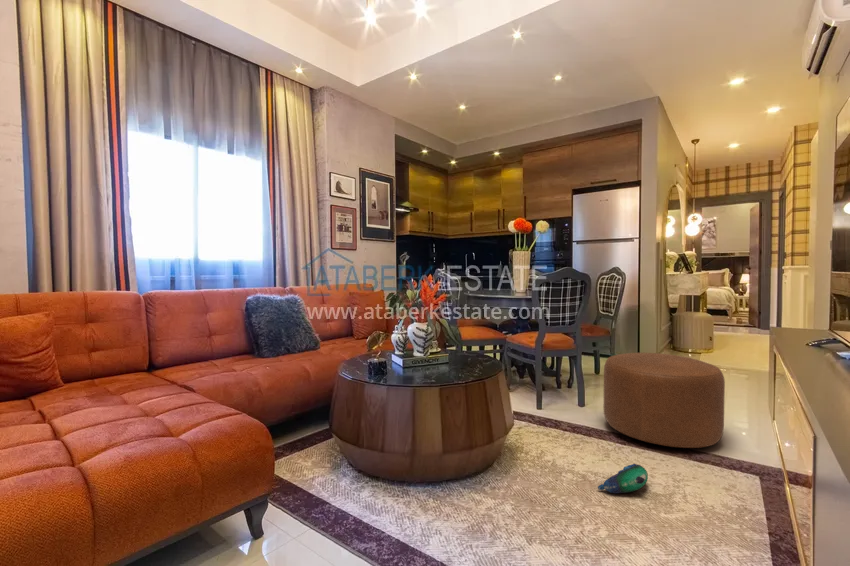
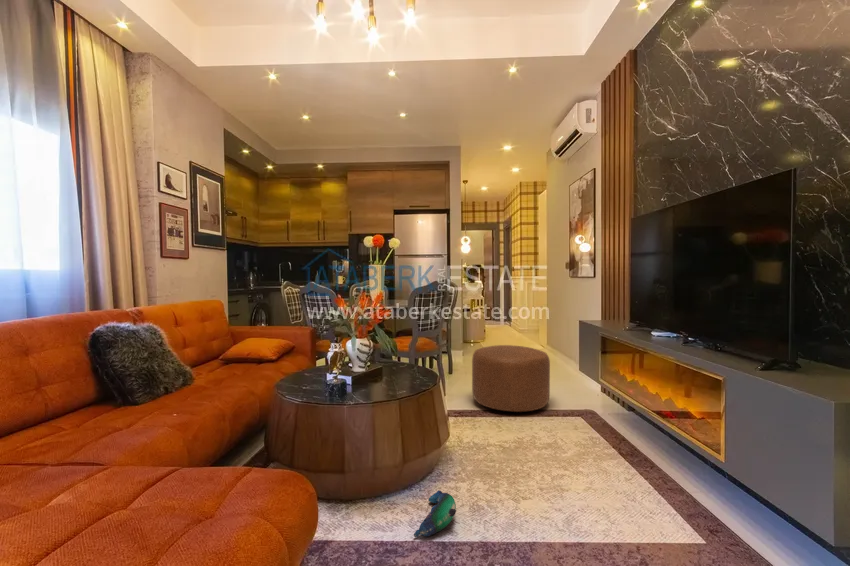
plush toy: present [598,464,648,494] -> present [414,490,457,537]

